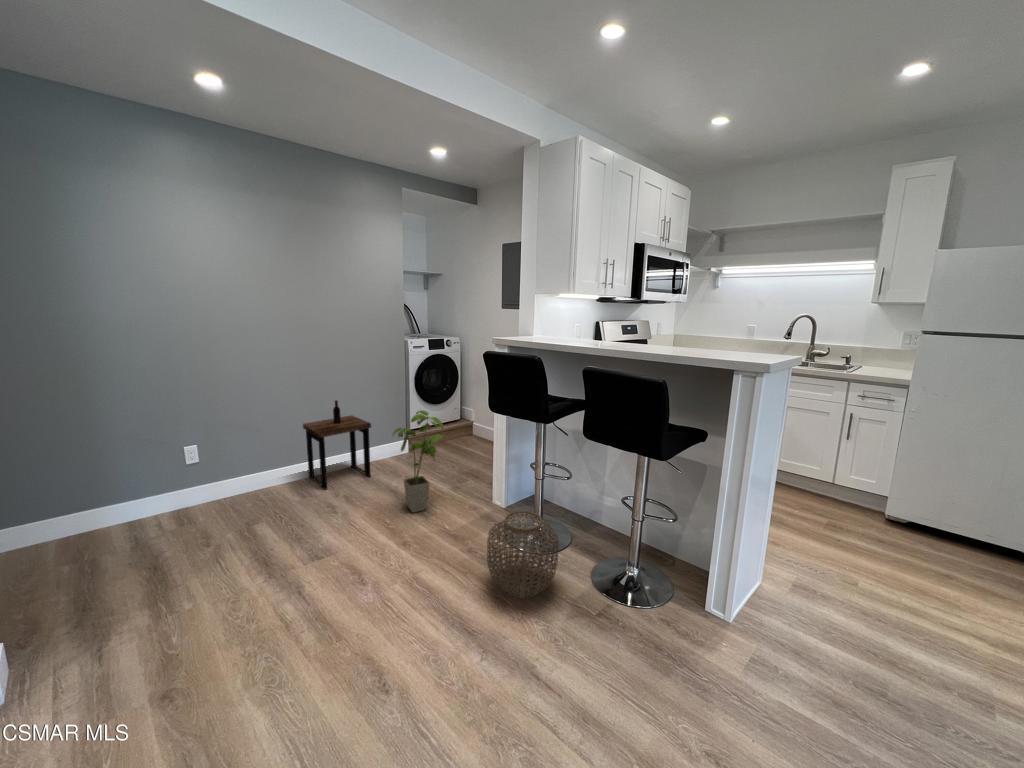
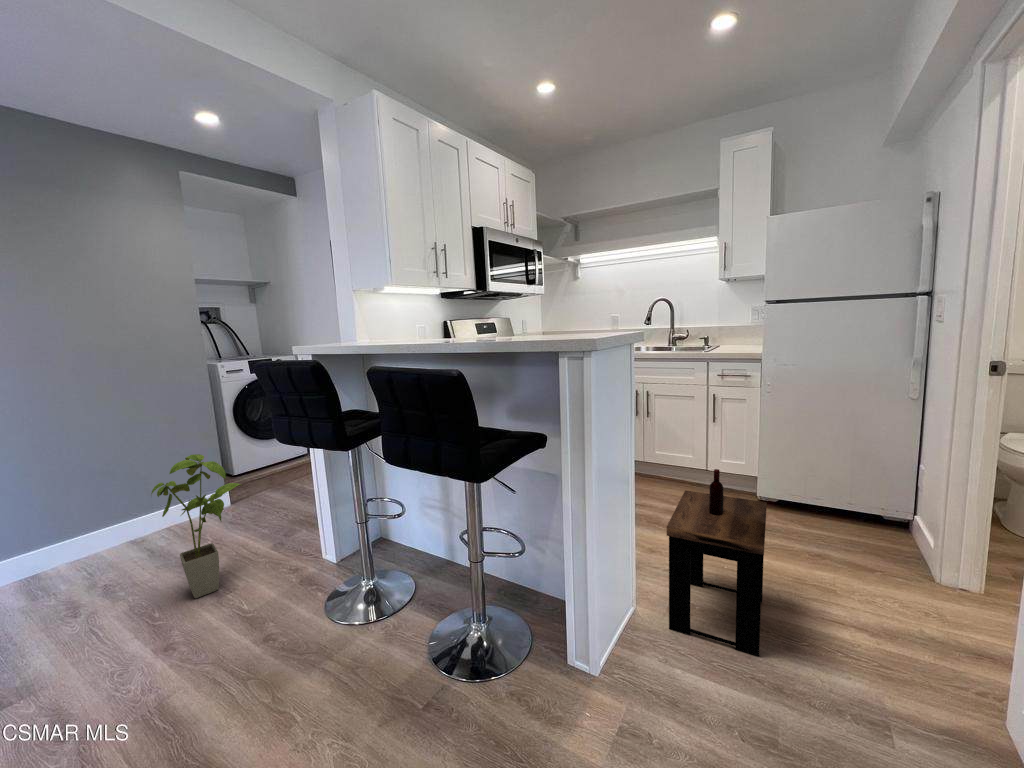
side table: present [303,400,371,489] -> present [667,469,767,656]
woven basket: present [487,511,559,598] -> none [258,577,372,709]

